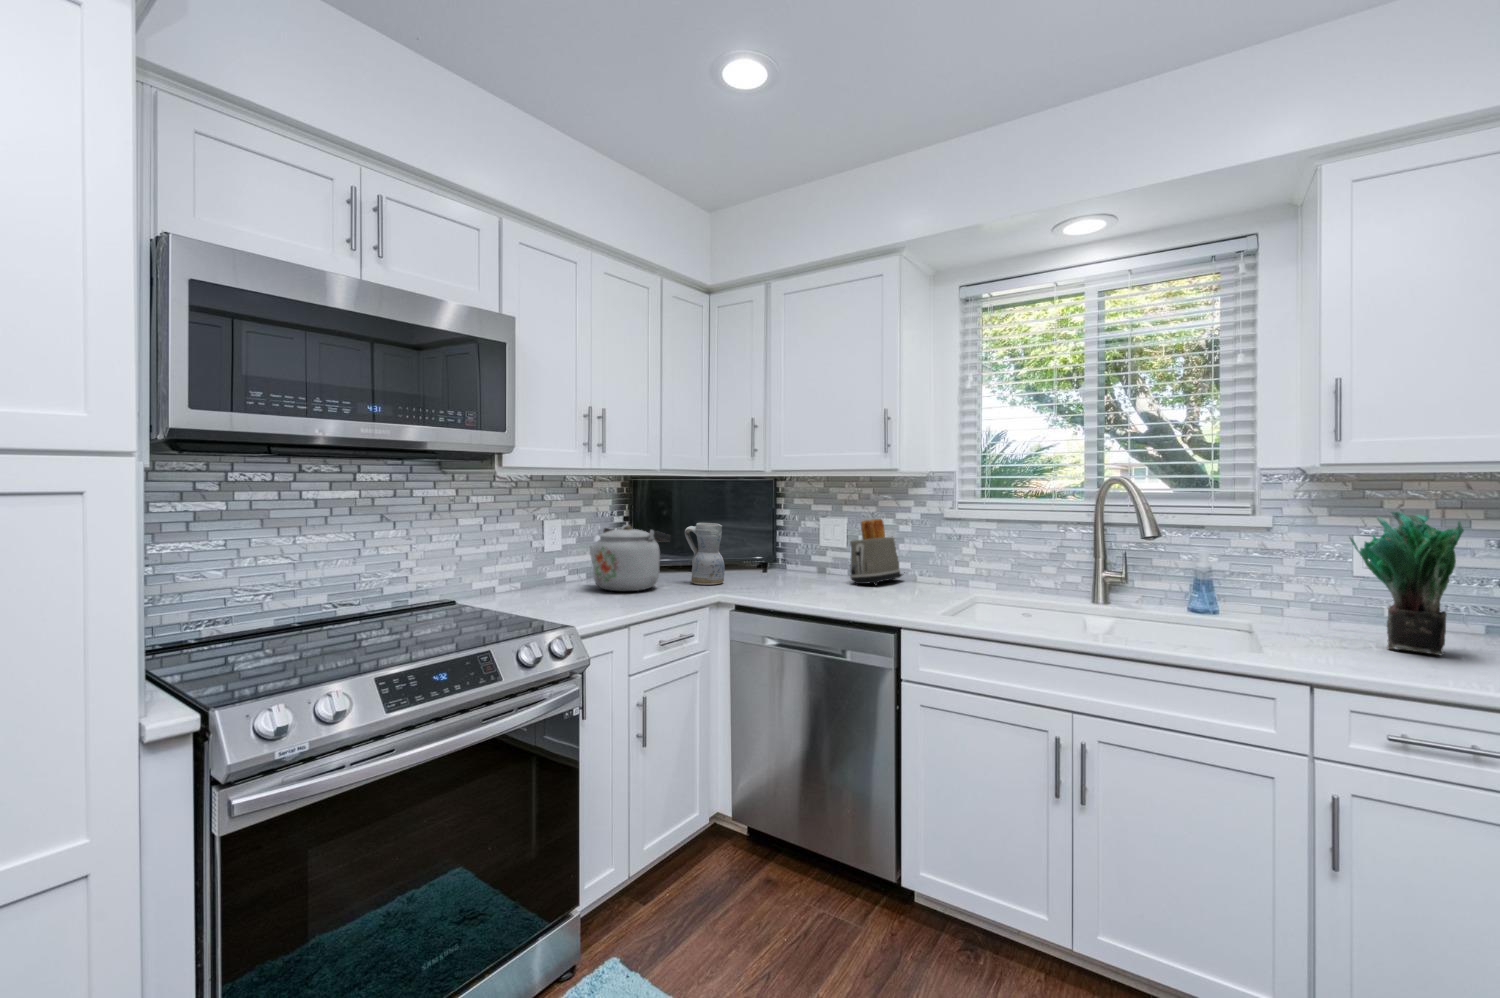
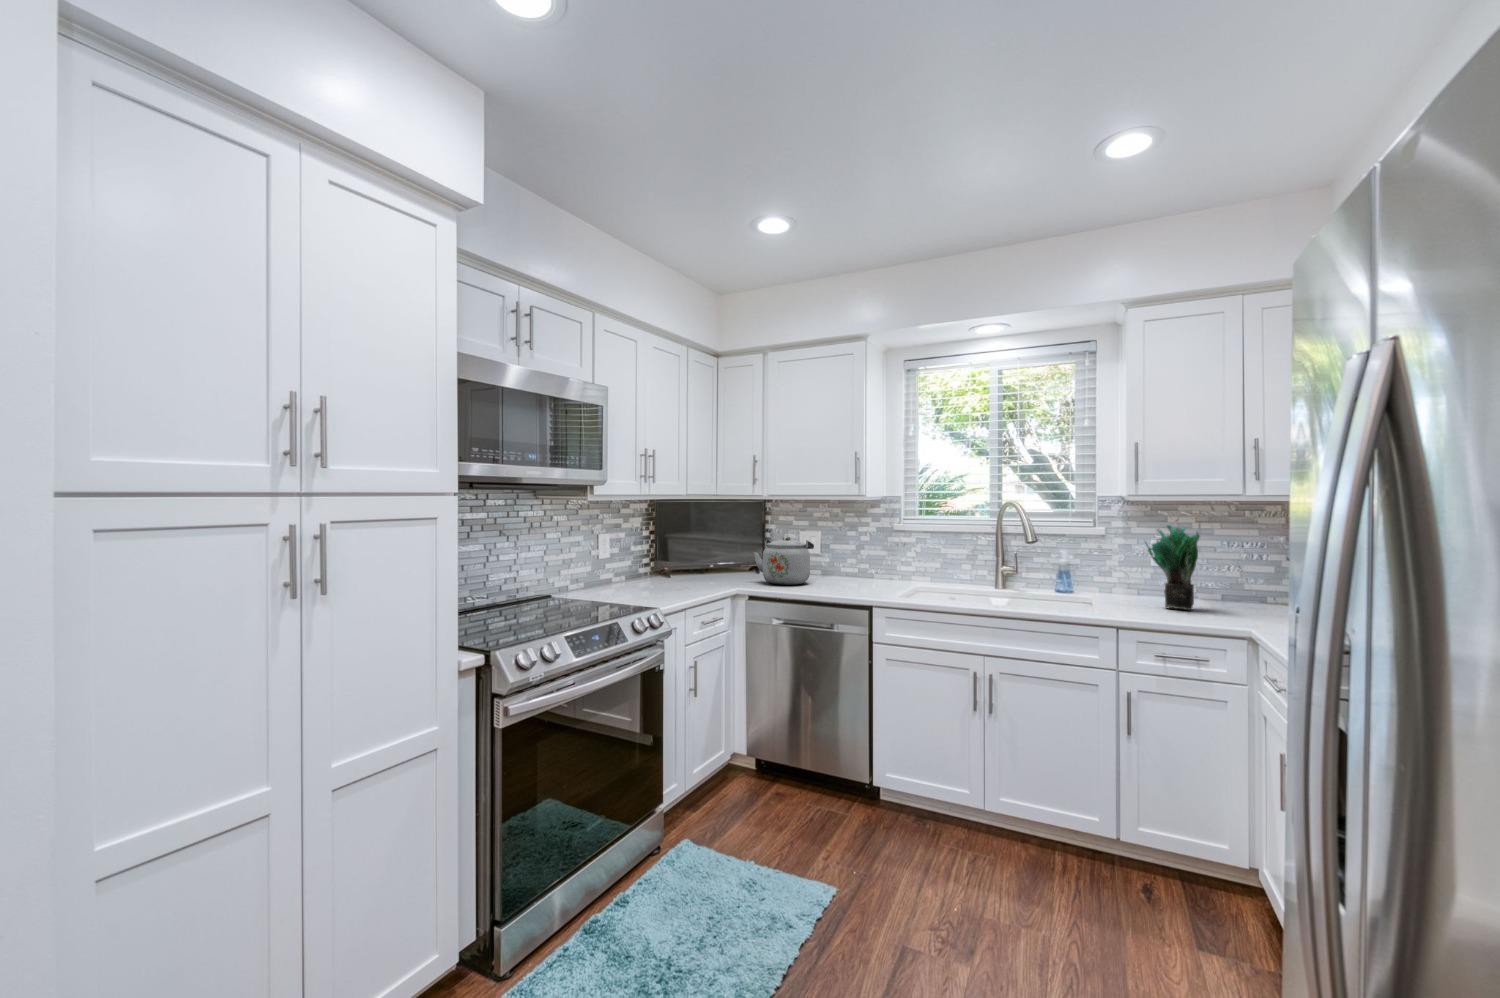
toaster: present [850,519,902,586] -> none [825,531,864,581]
ceramic pitcher: present [685,523,725,585] -> none [701,535,732,582]
kettle: present [589,525,671,591] -> present [754,537,814,585]

